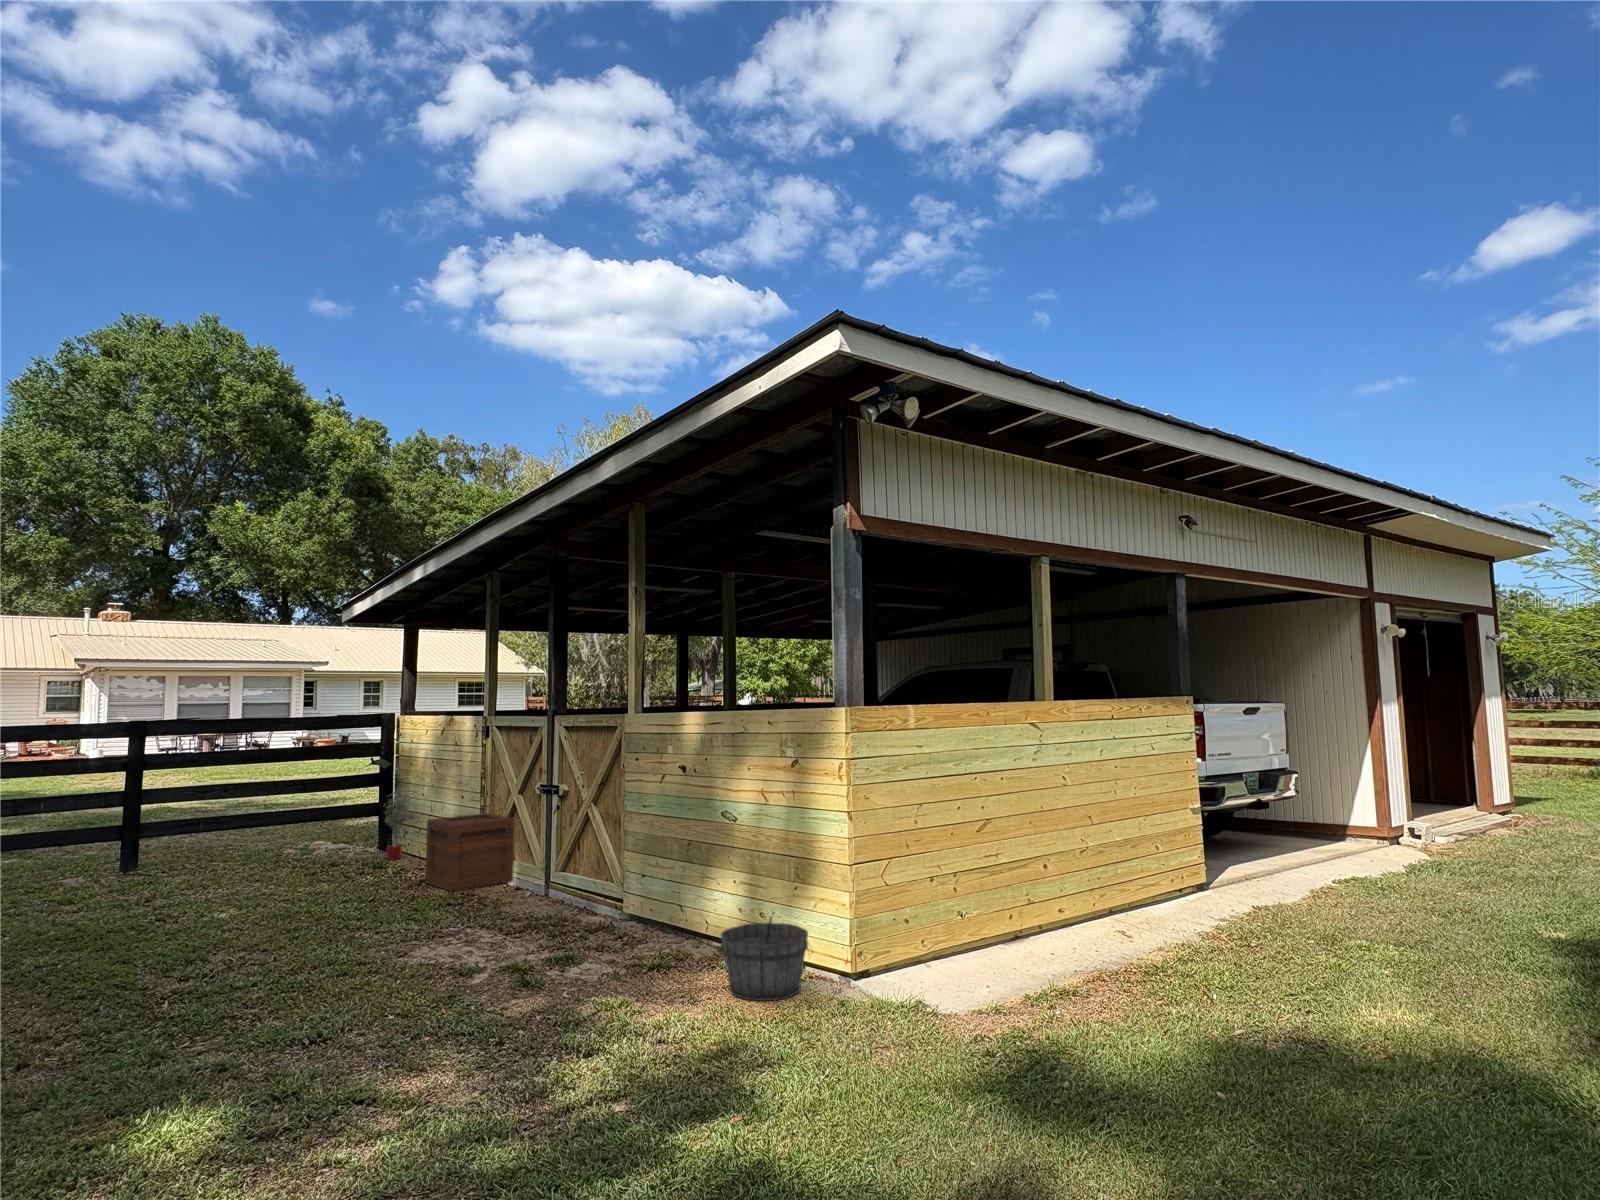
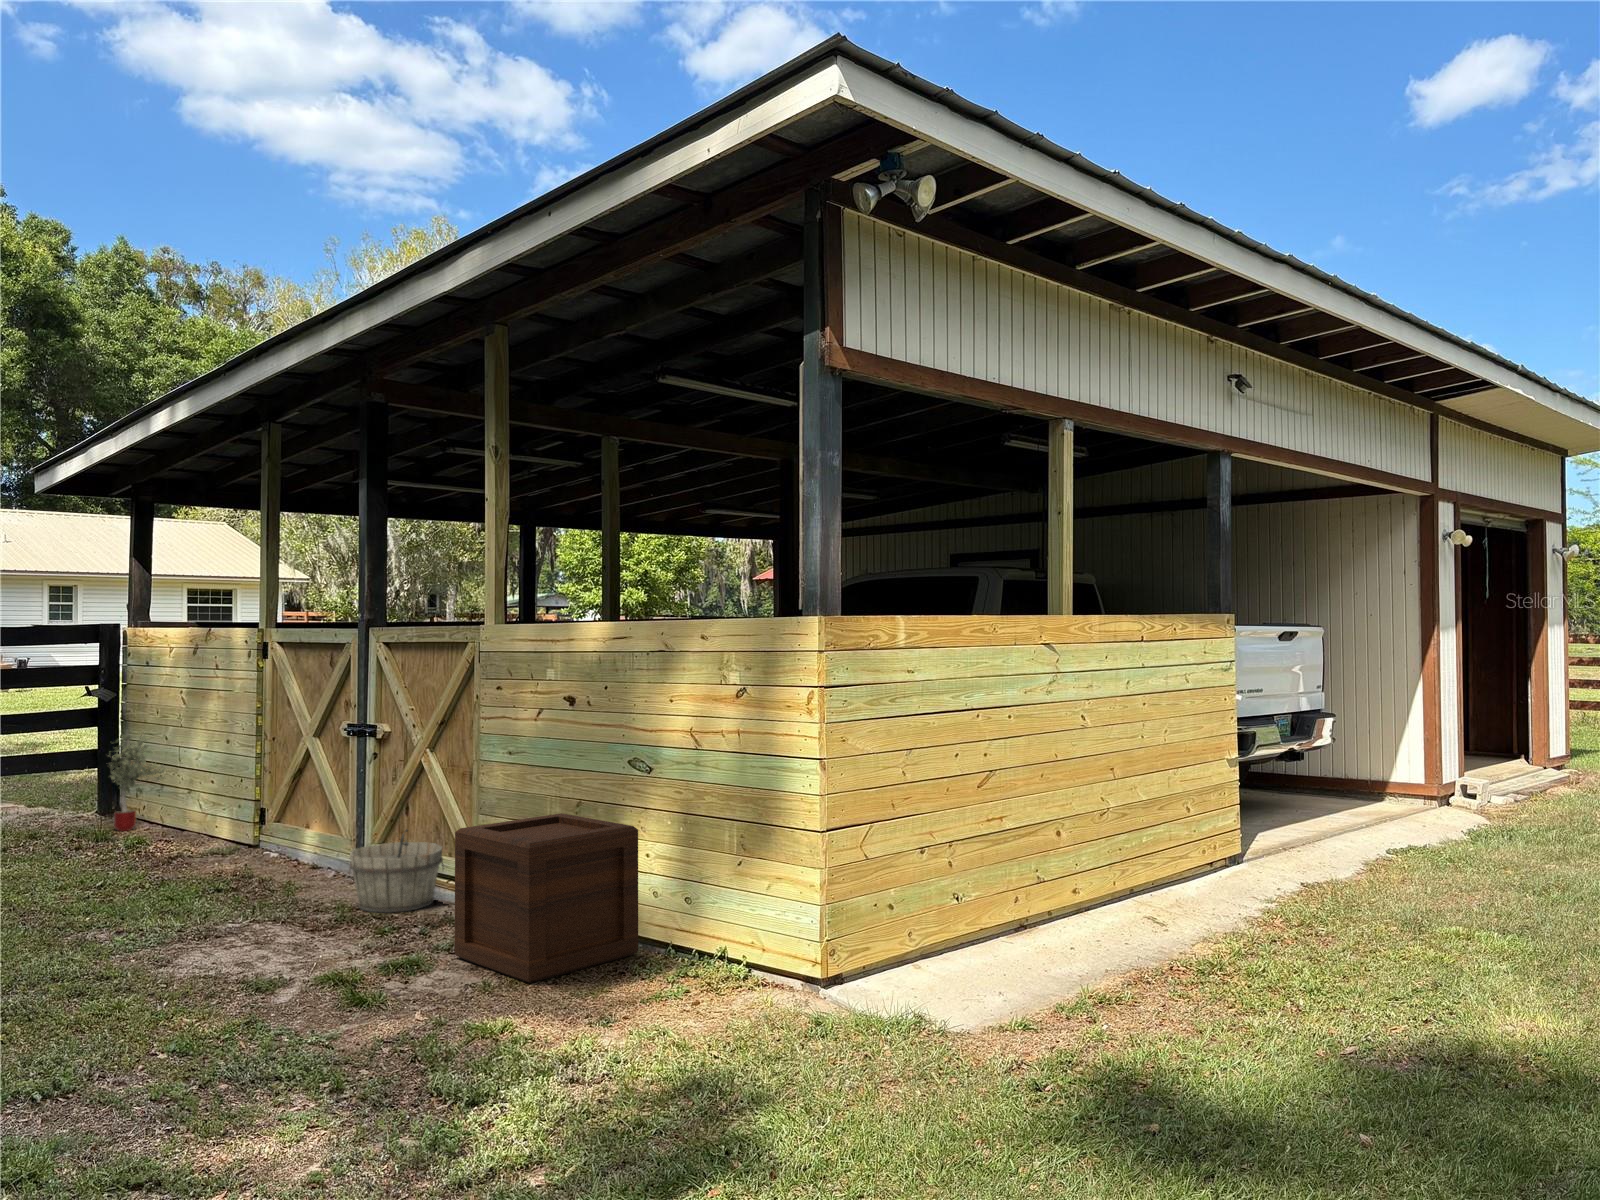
wooden crate: present [425,813,514,892] -> present [455,813,638,983]
wooden bucket: present [720,912,808,1001] -> present [349,829,444,912]

